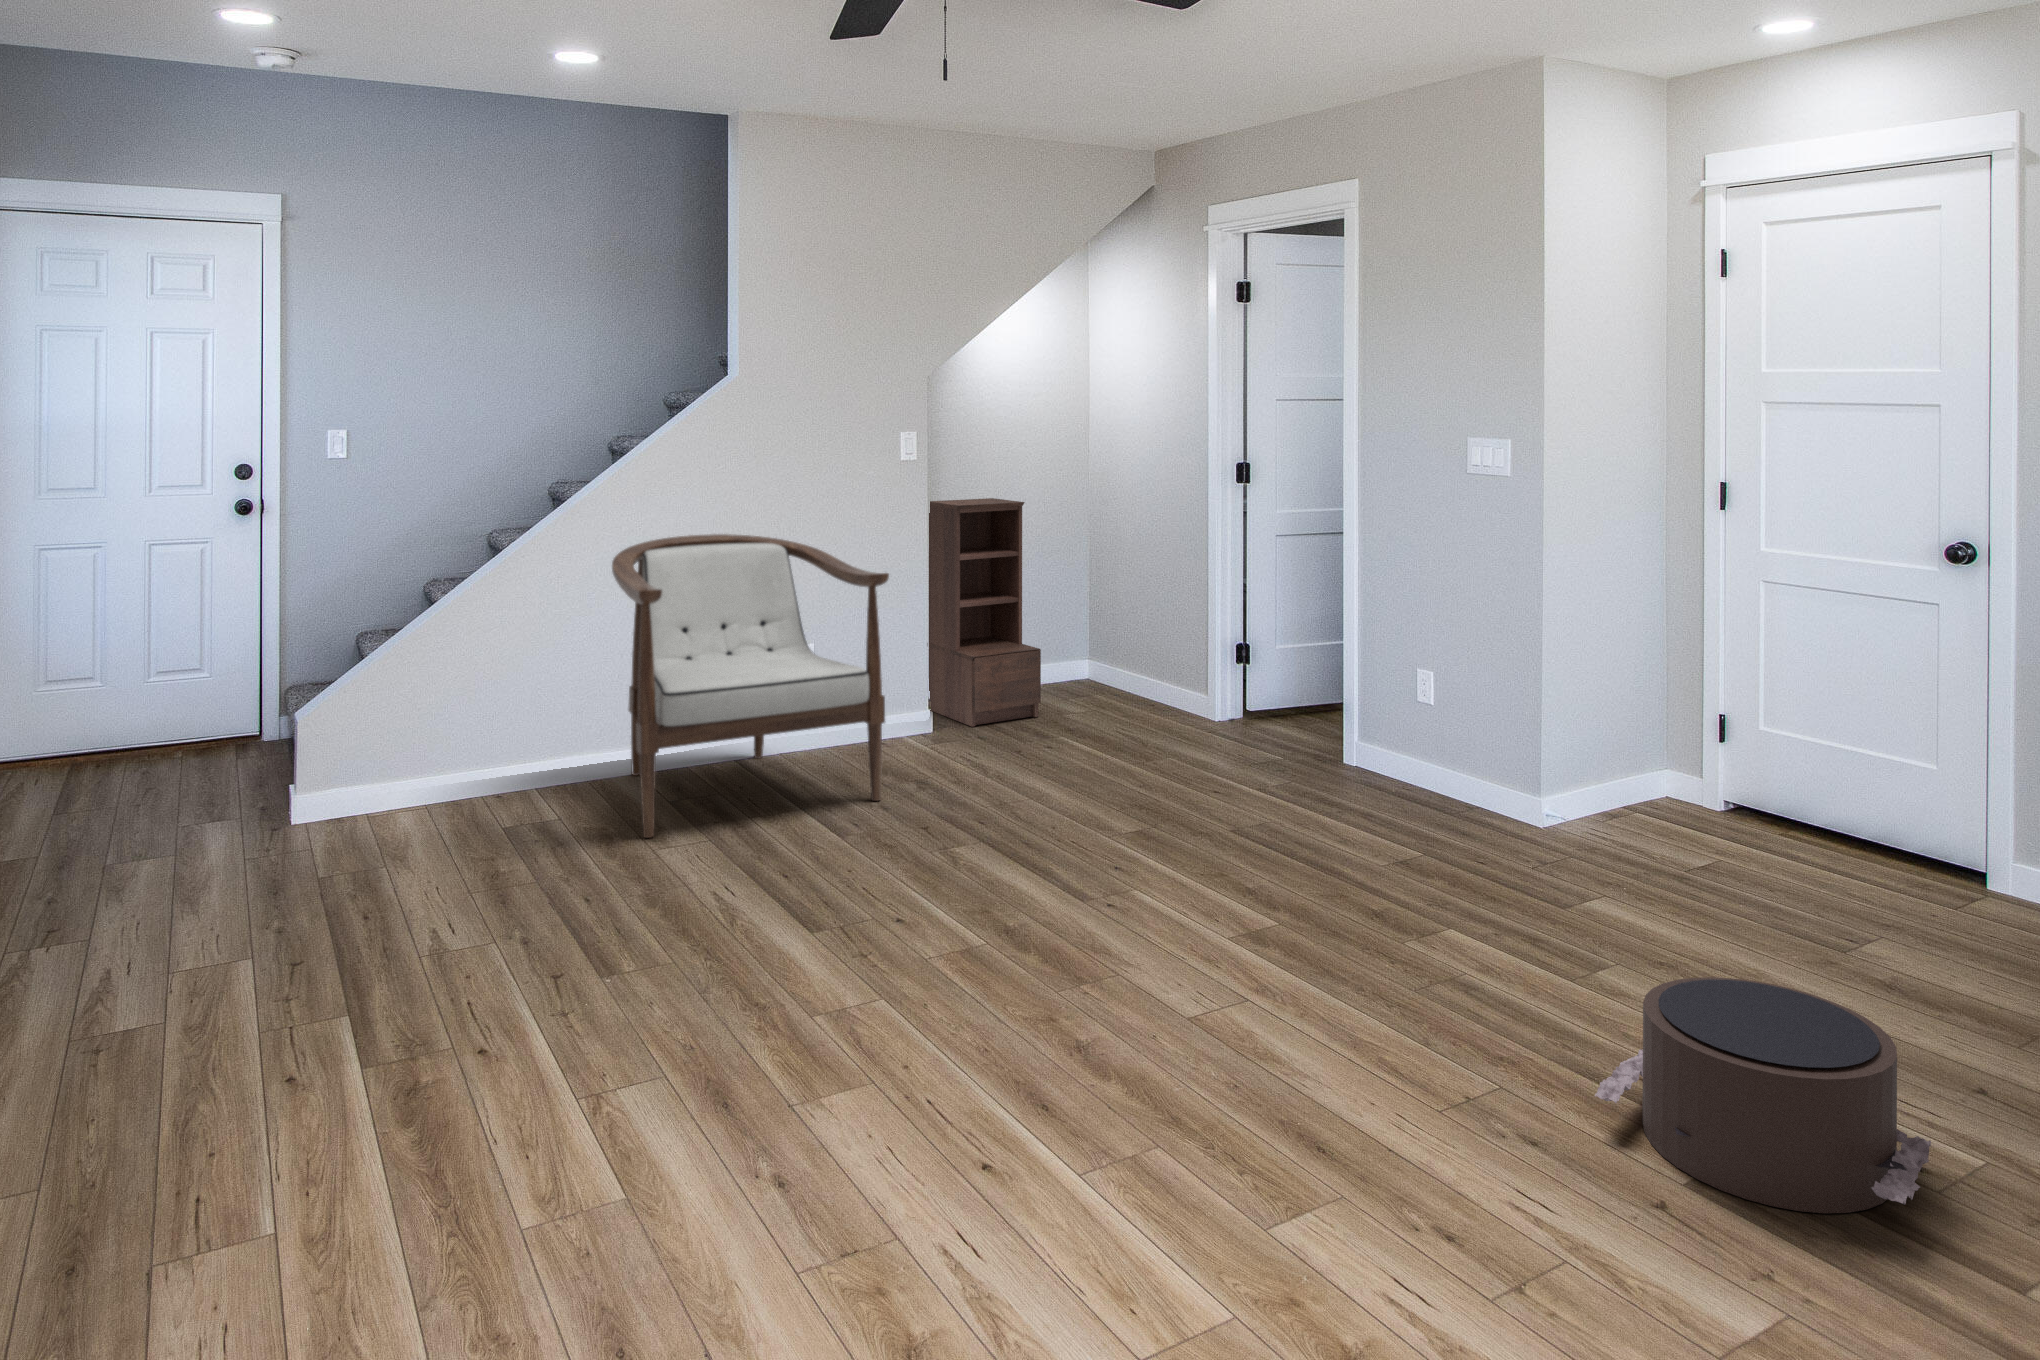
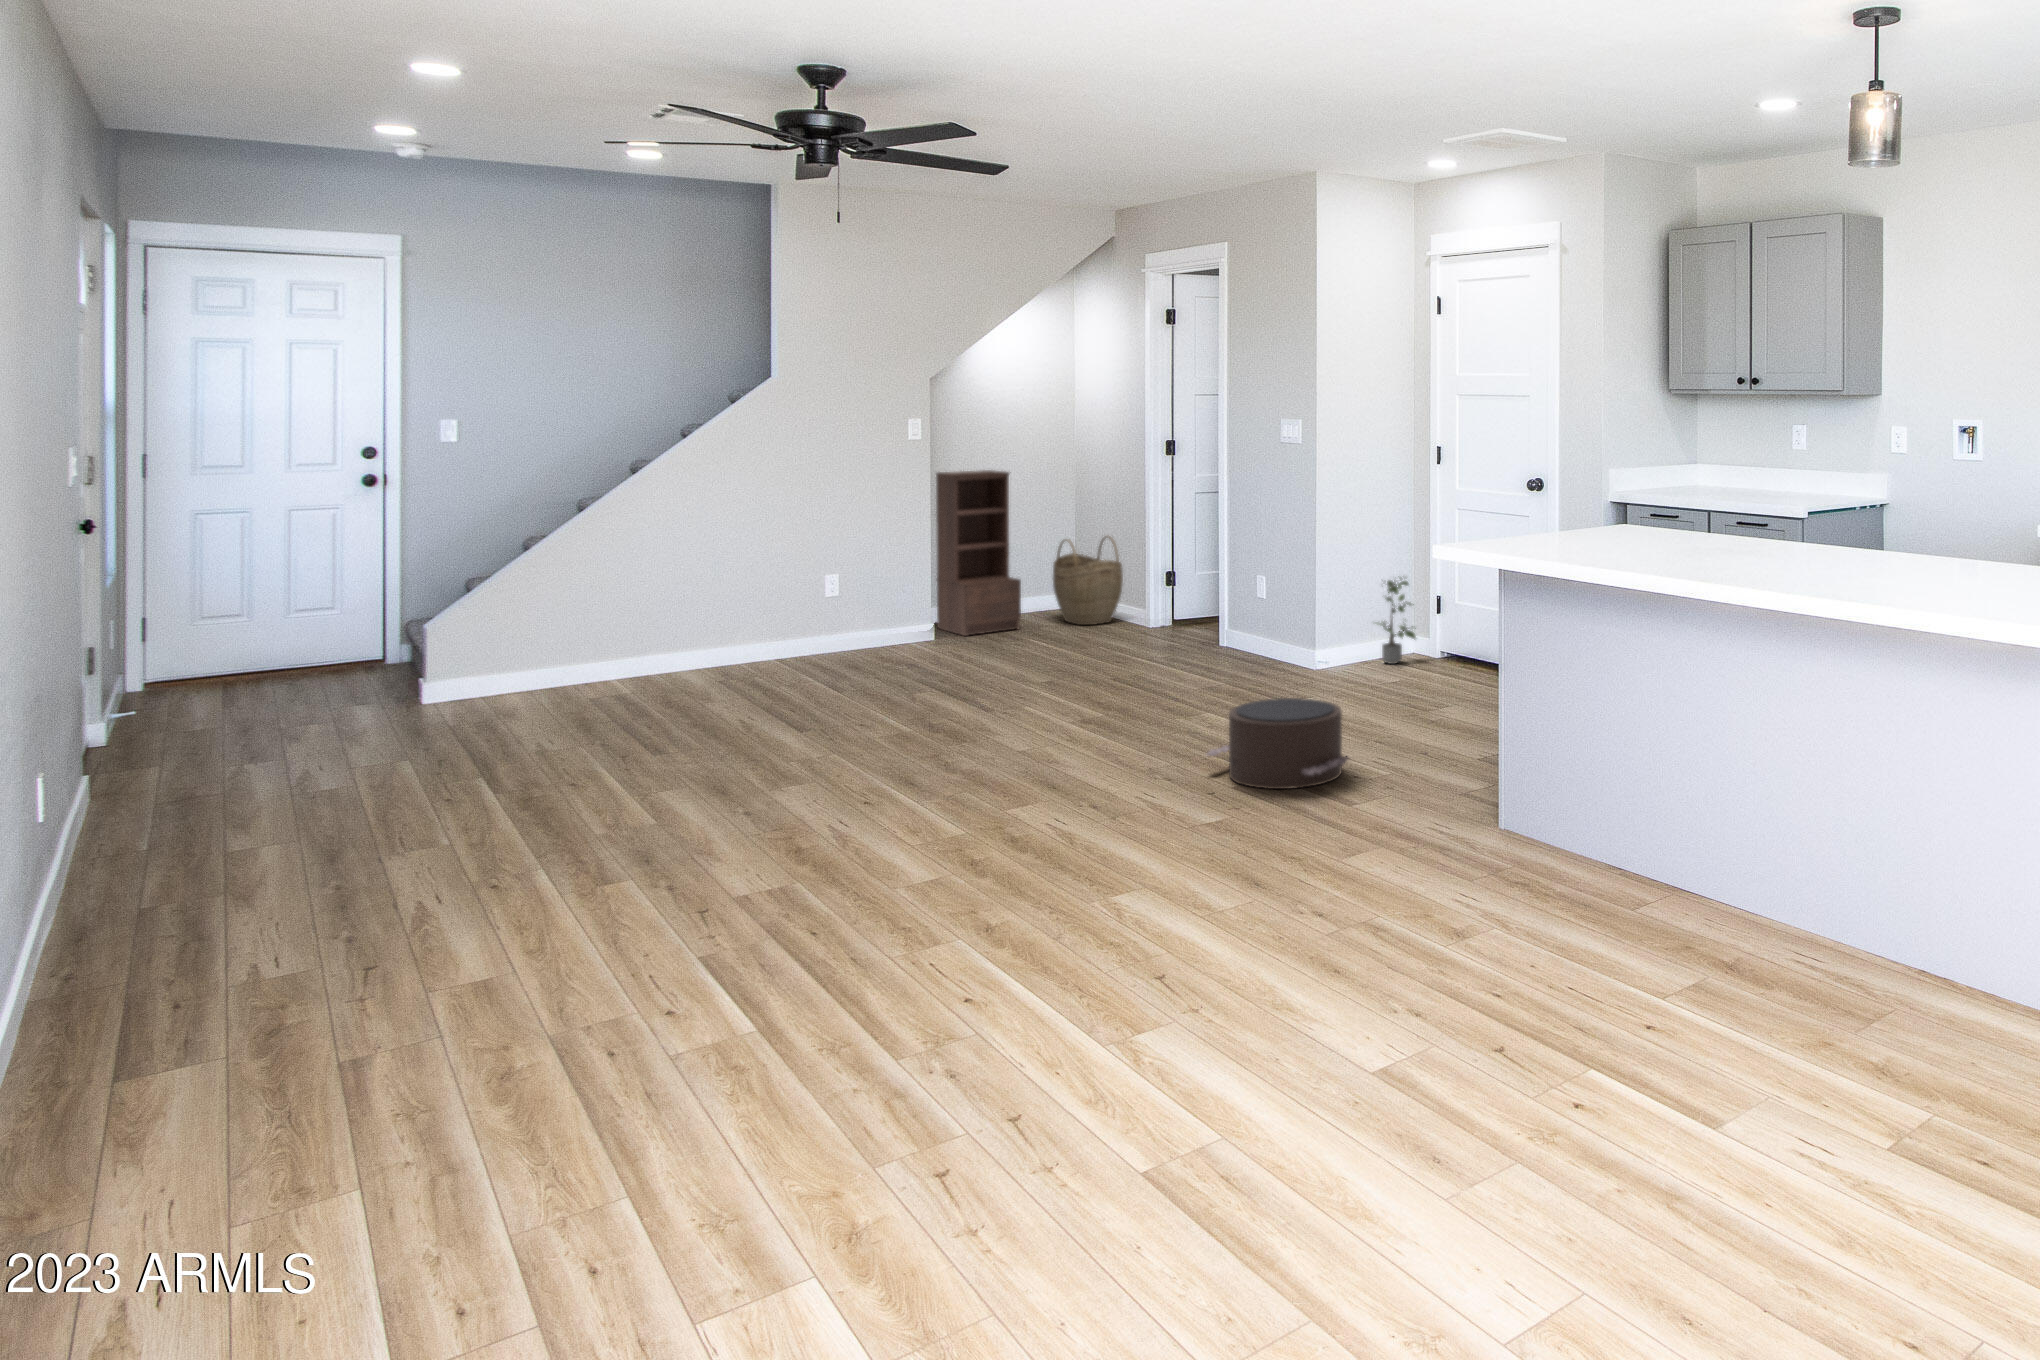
armchair: present [612,534,889,838] -> none [672,495,880,698]
woven basket: none [1074,589,1170,713] -> present [1053,537,1123,625]
potted plant: none [1618,678,1694,821] -> present [1379,578,1416,664]

